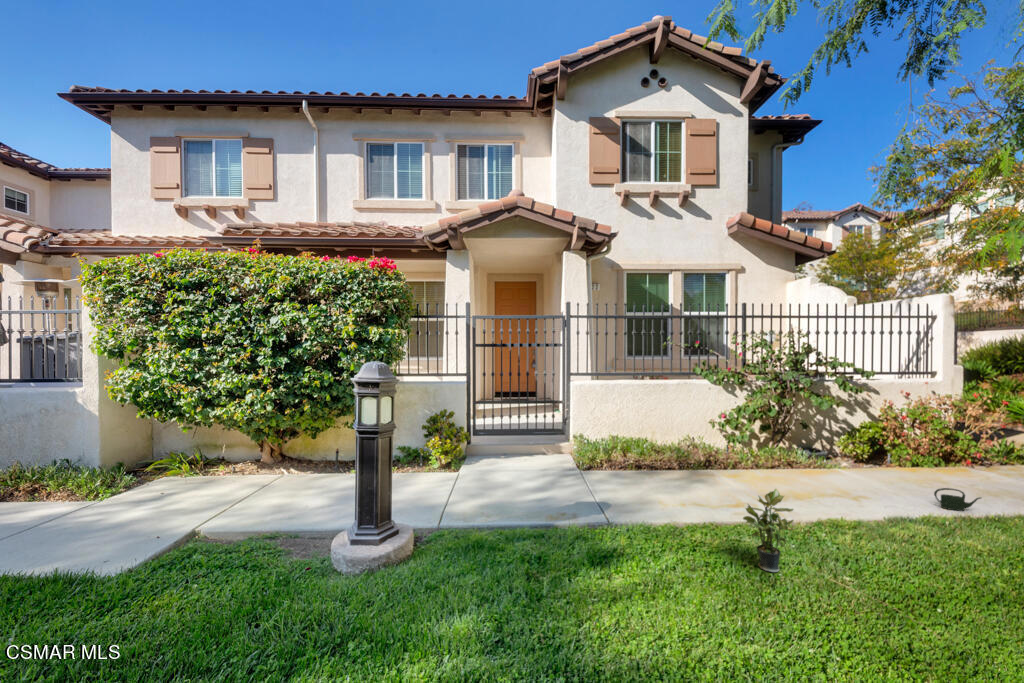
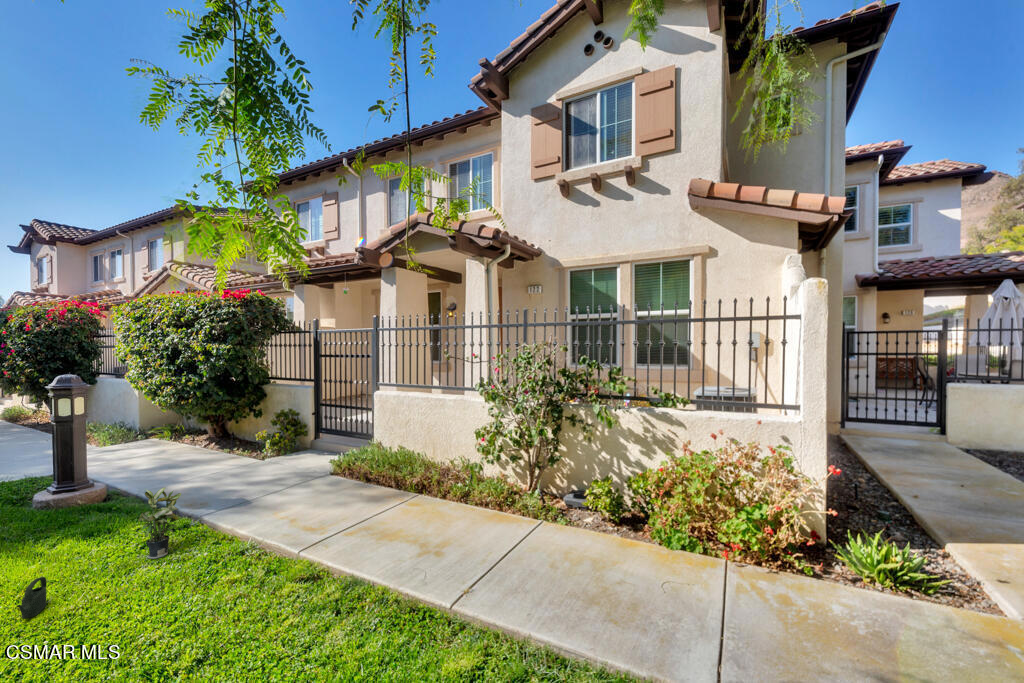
watering can: present [934,488,981,511] -> present [16,577,46,619]

